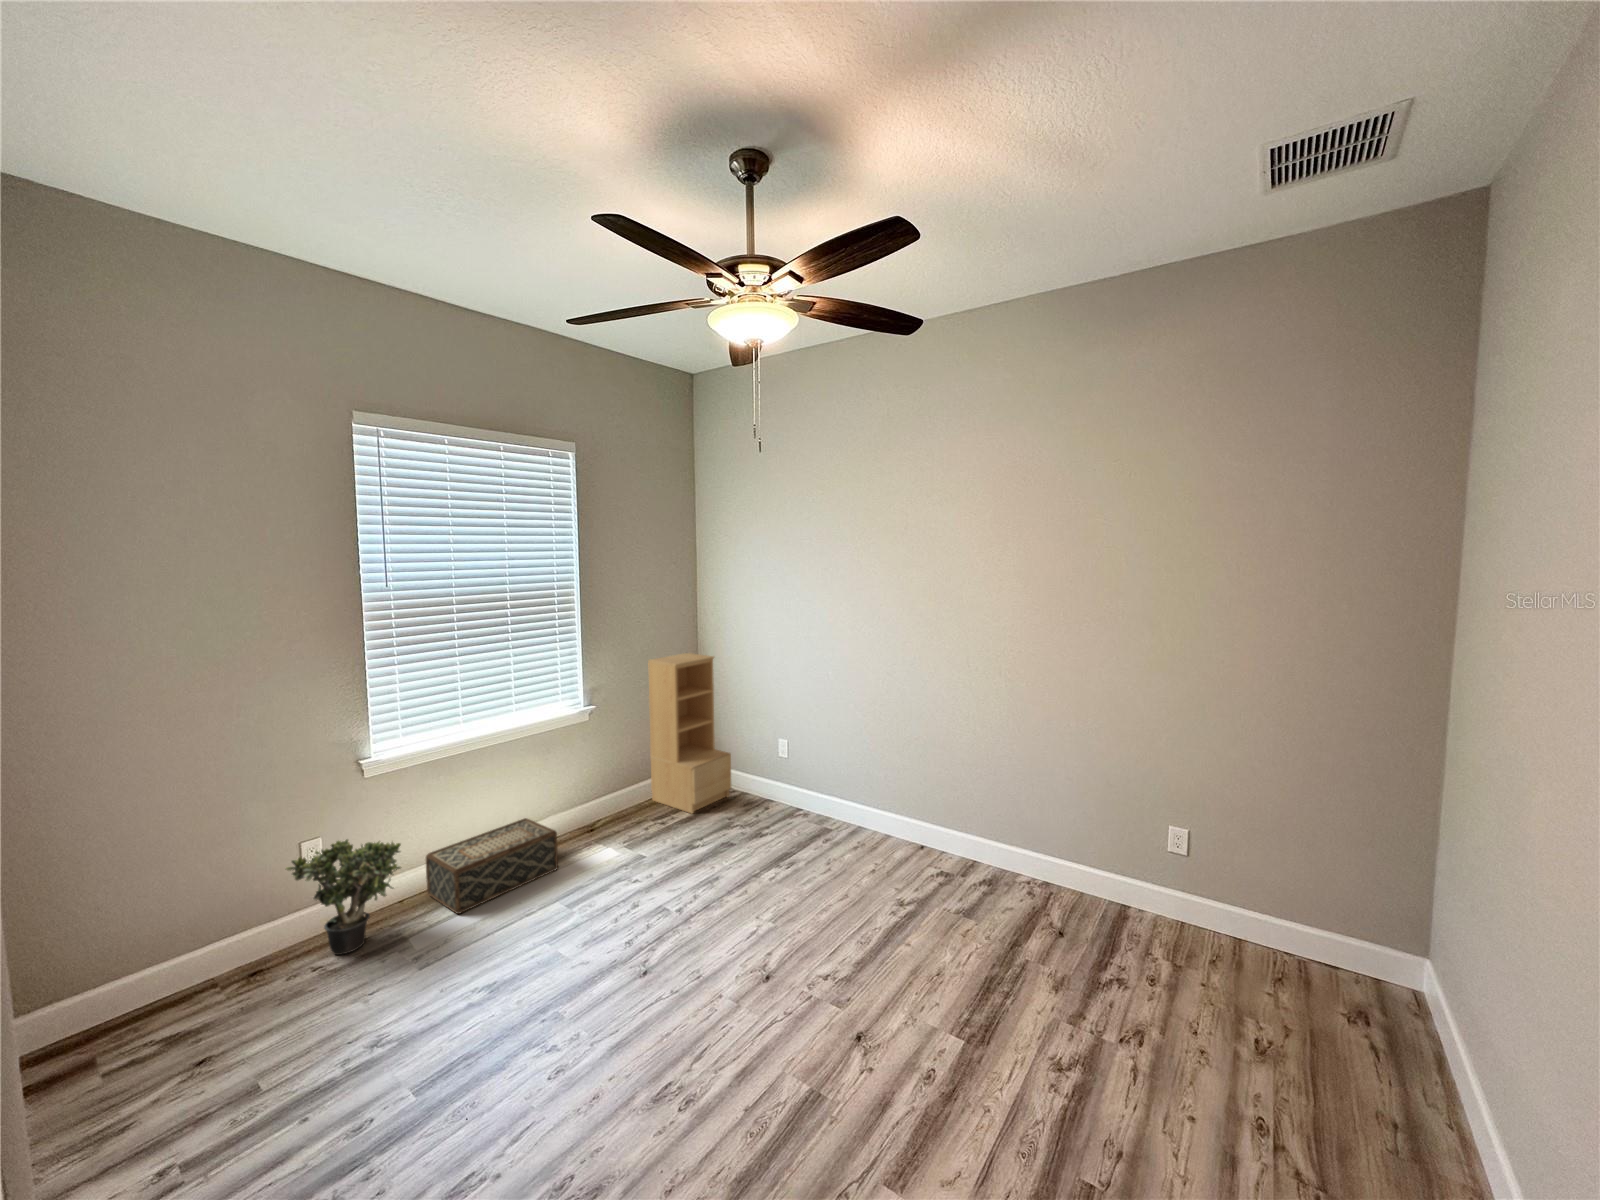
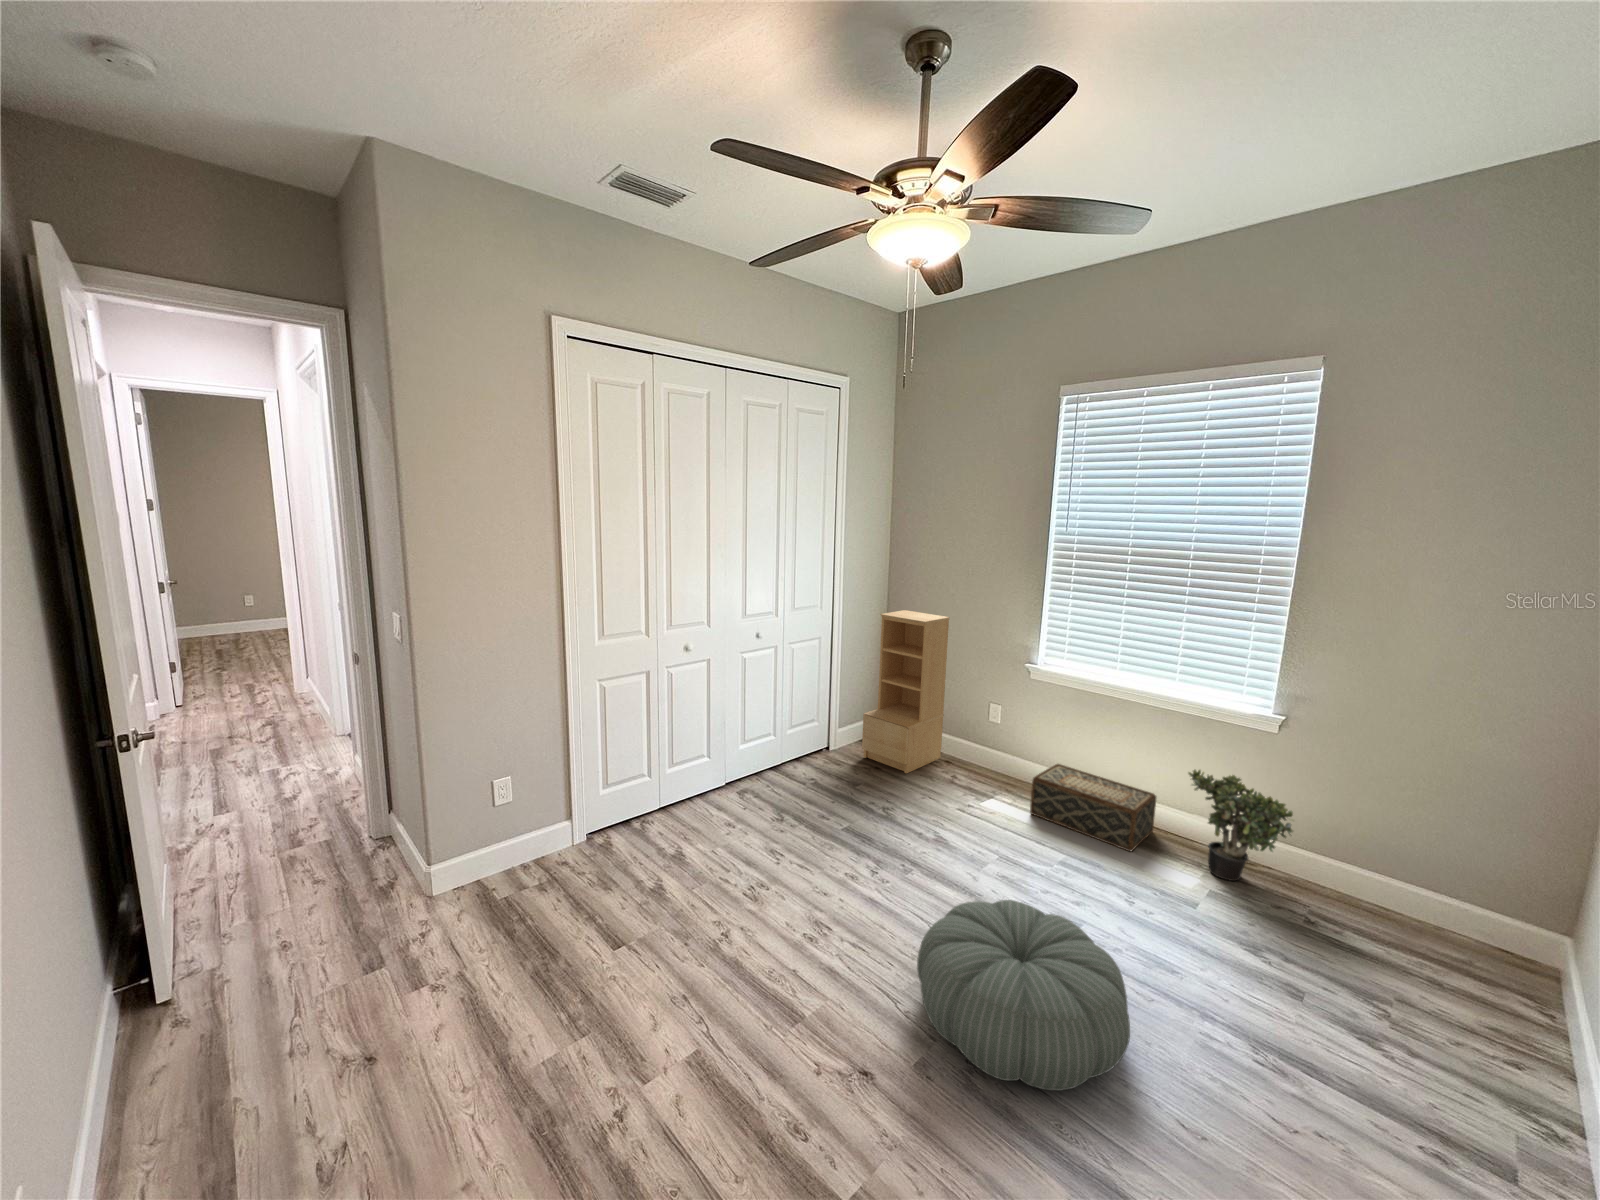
bookshelf: present [648,653,731,813] -> present [862,610,949,773]
potted plant: present [286,839,401,955] -> present [1188,770,1293,881]
pouf: none [704,864,857,991] -> present [917,900,1130,1091]

